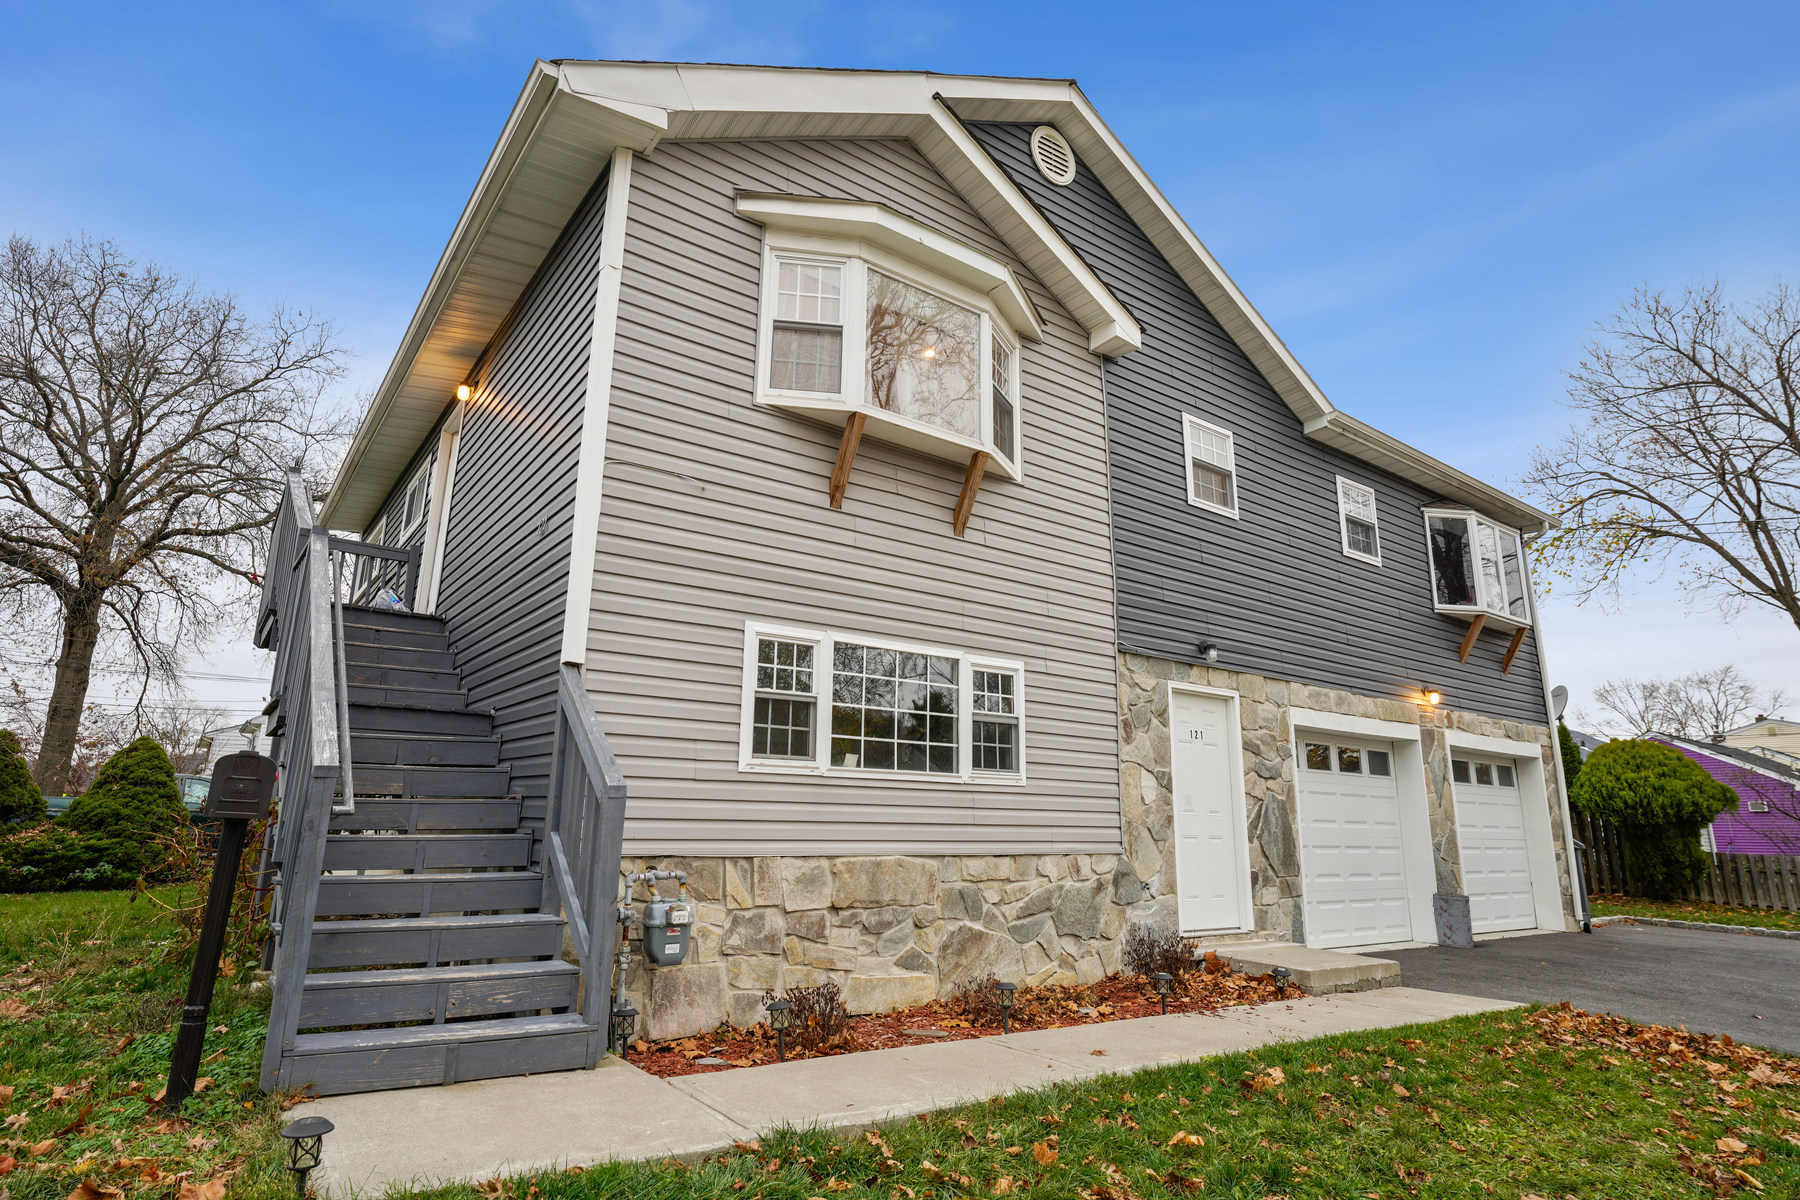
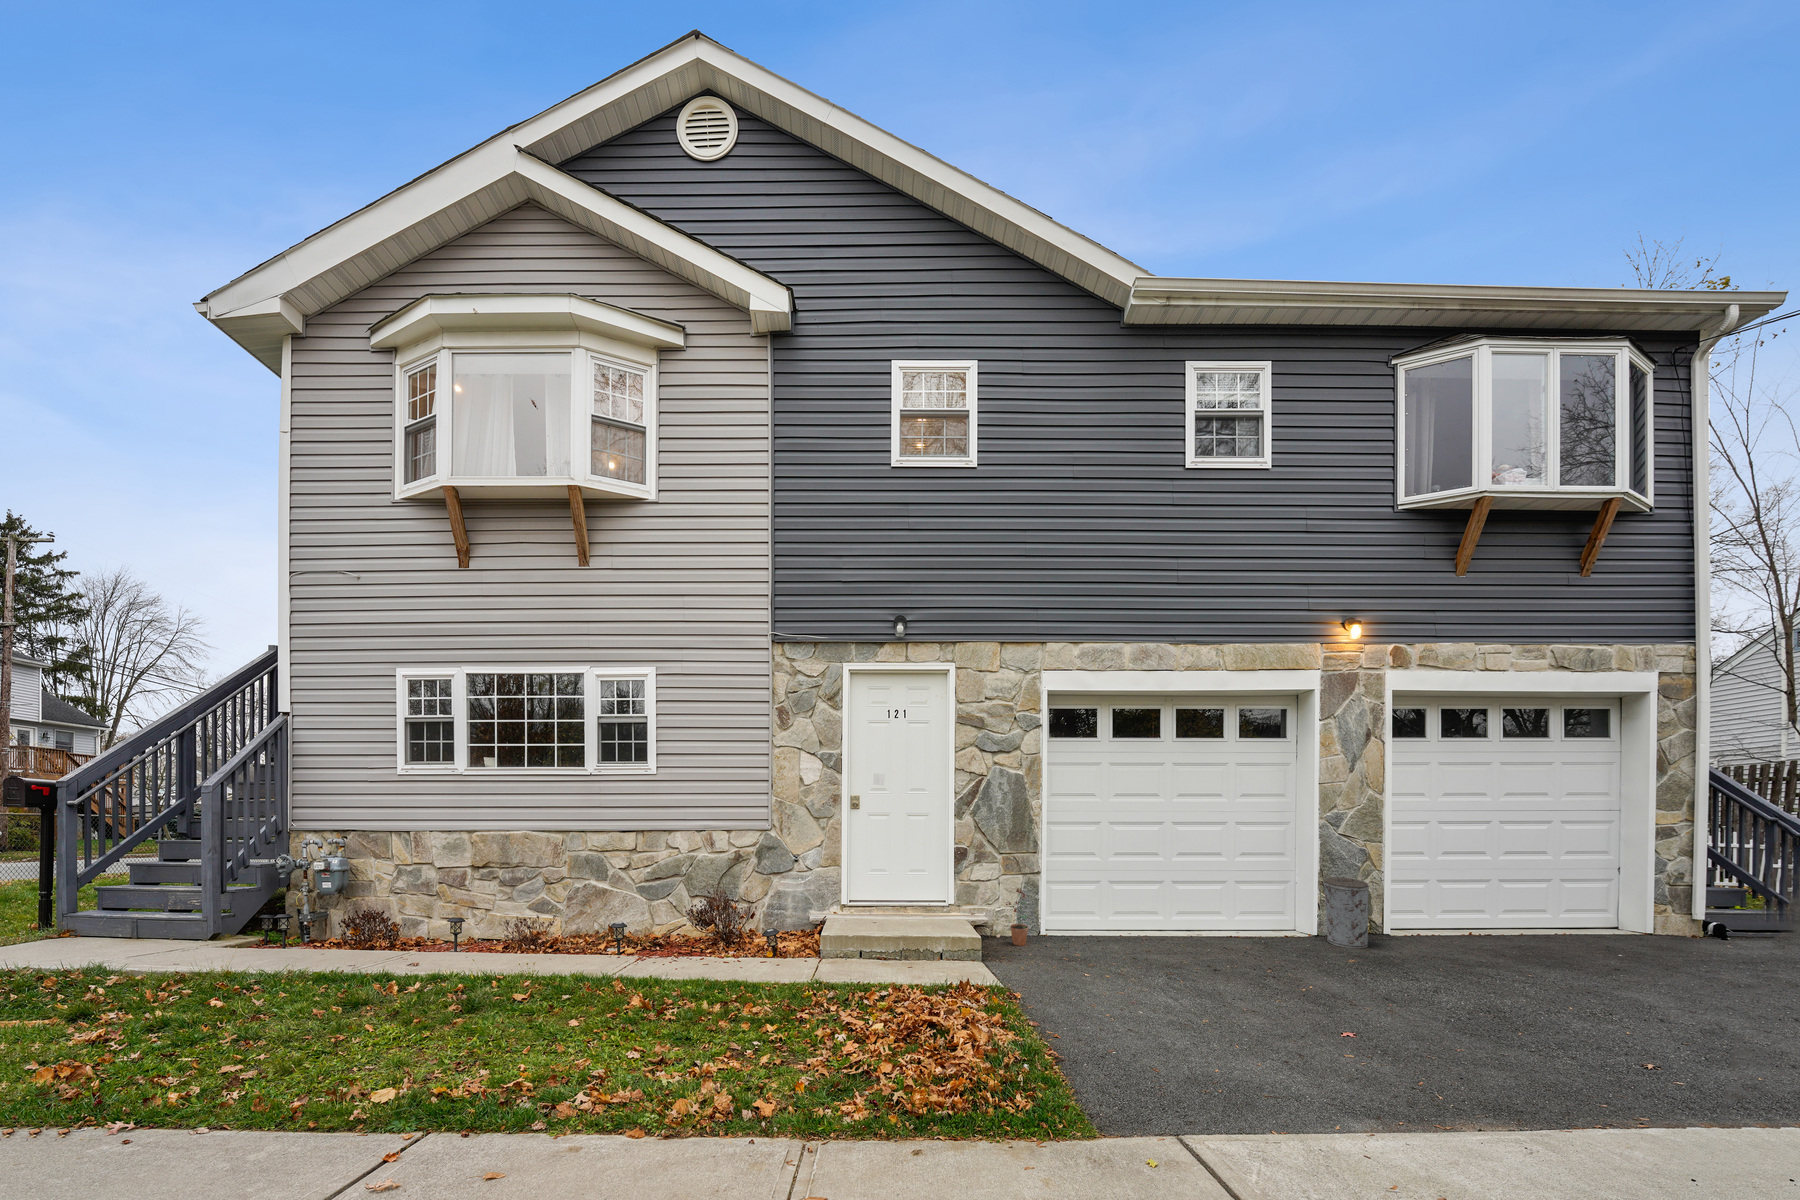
potted plant: none [1289,909,1320,965] -> present [1006,888,1028,946]

